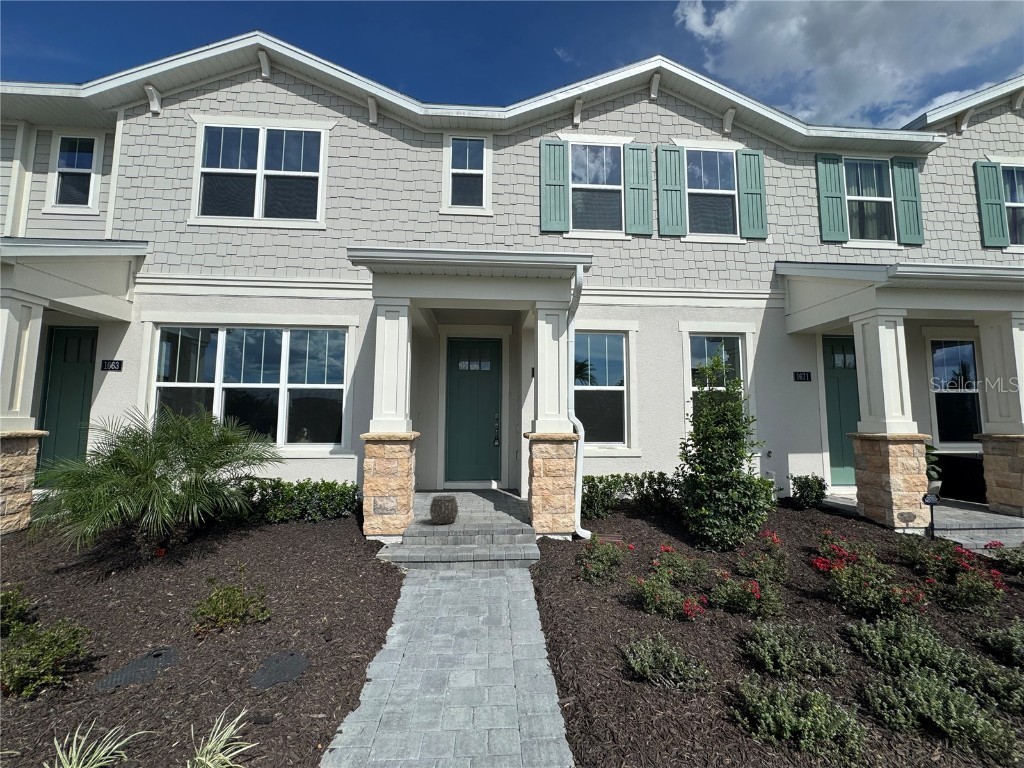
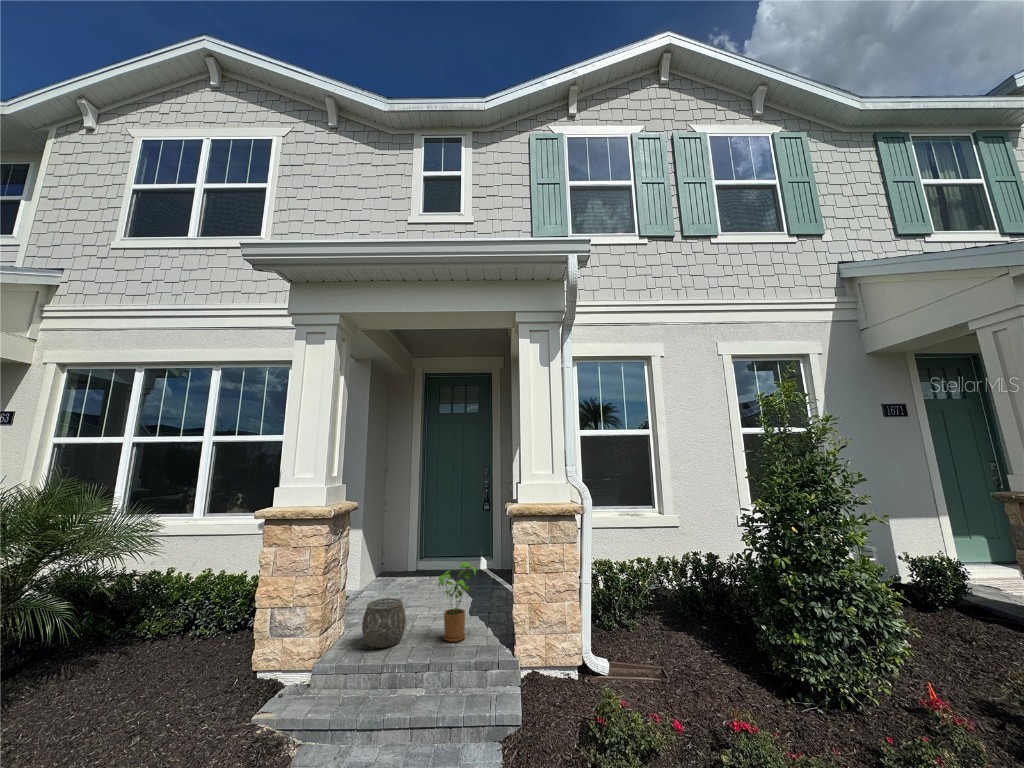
house plant: none [479,472,506,522] -> present [438,562,478,642]

